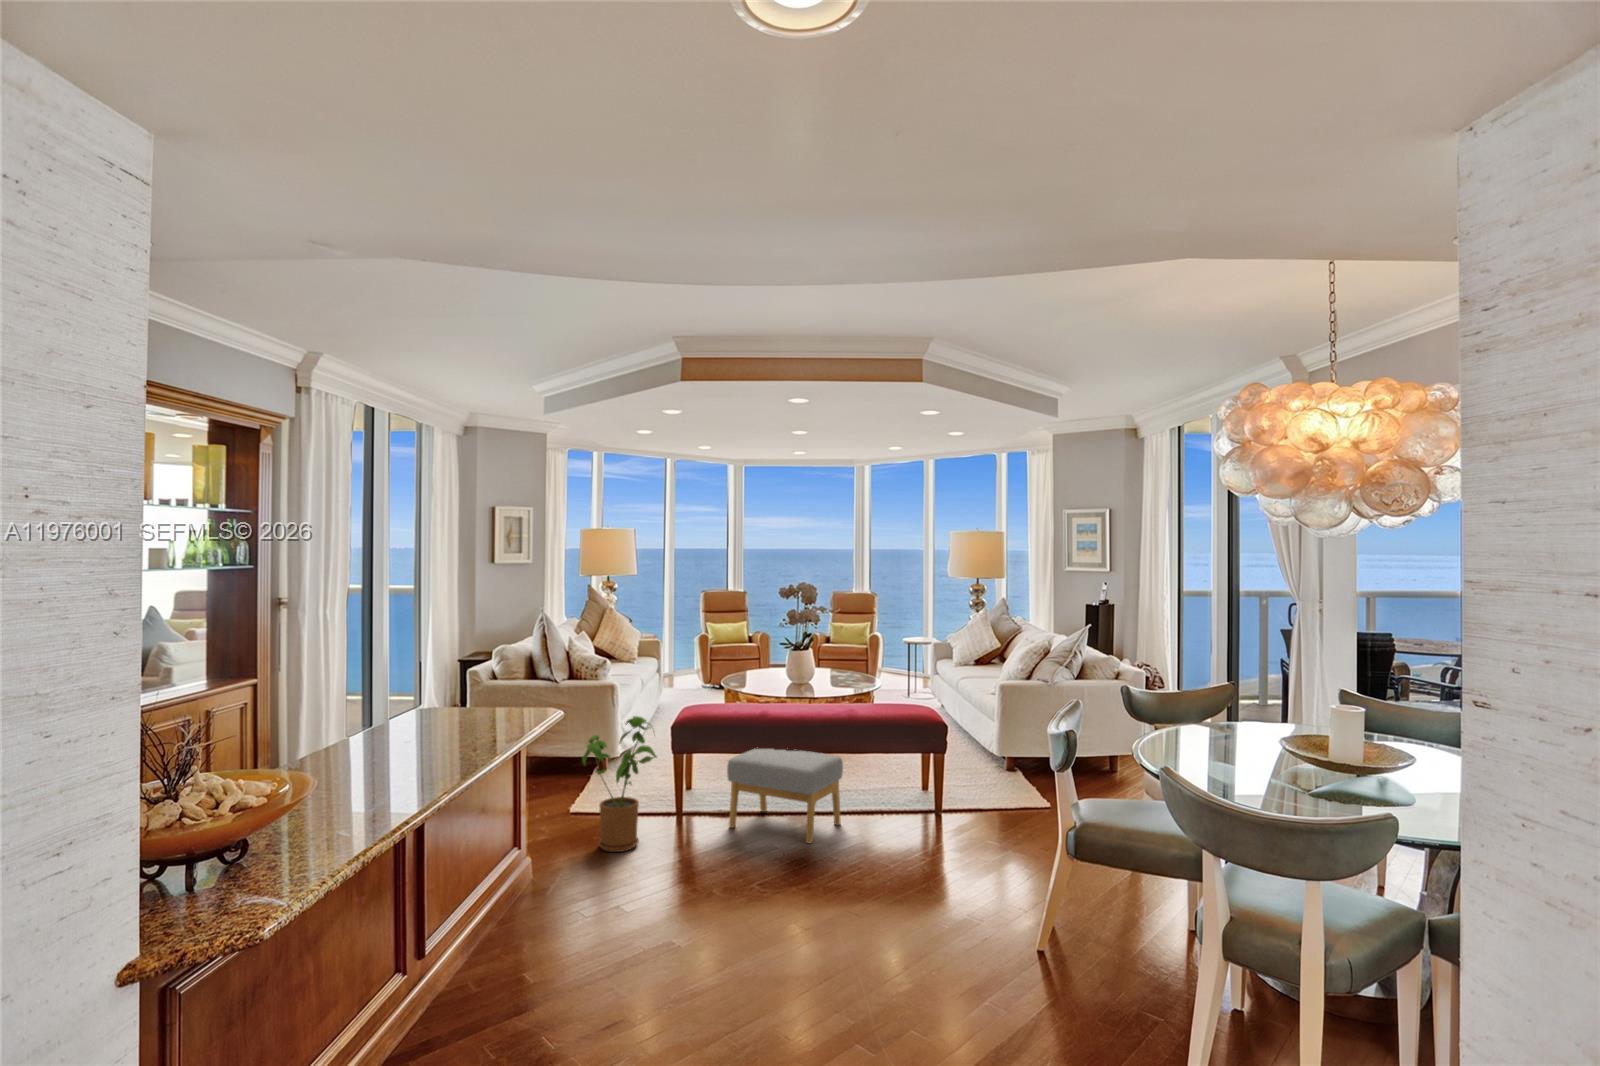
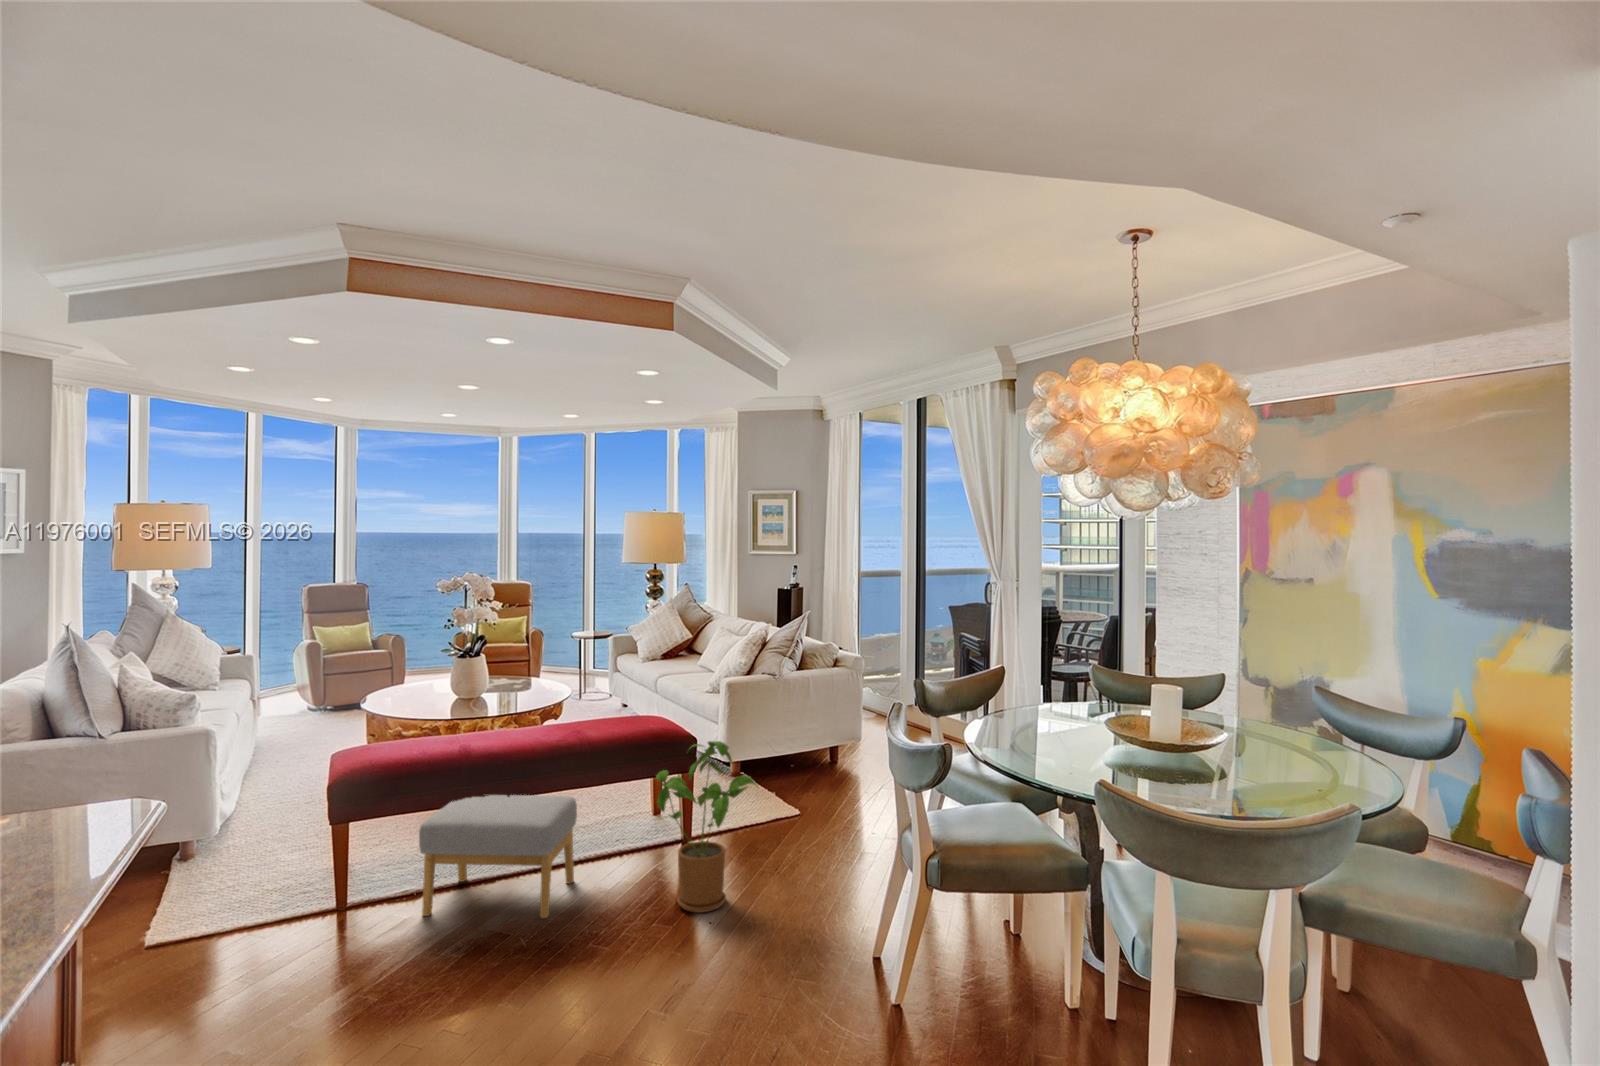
house plant: present [582,716,657,852] -> present [656,741,758,913]

